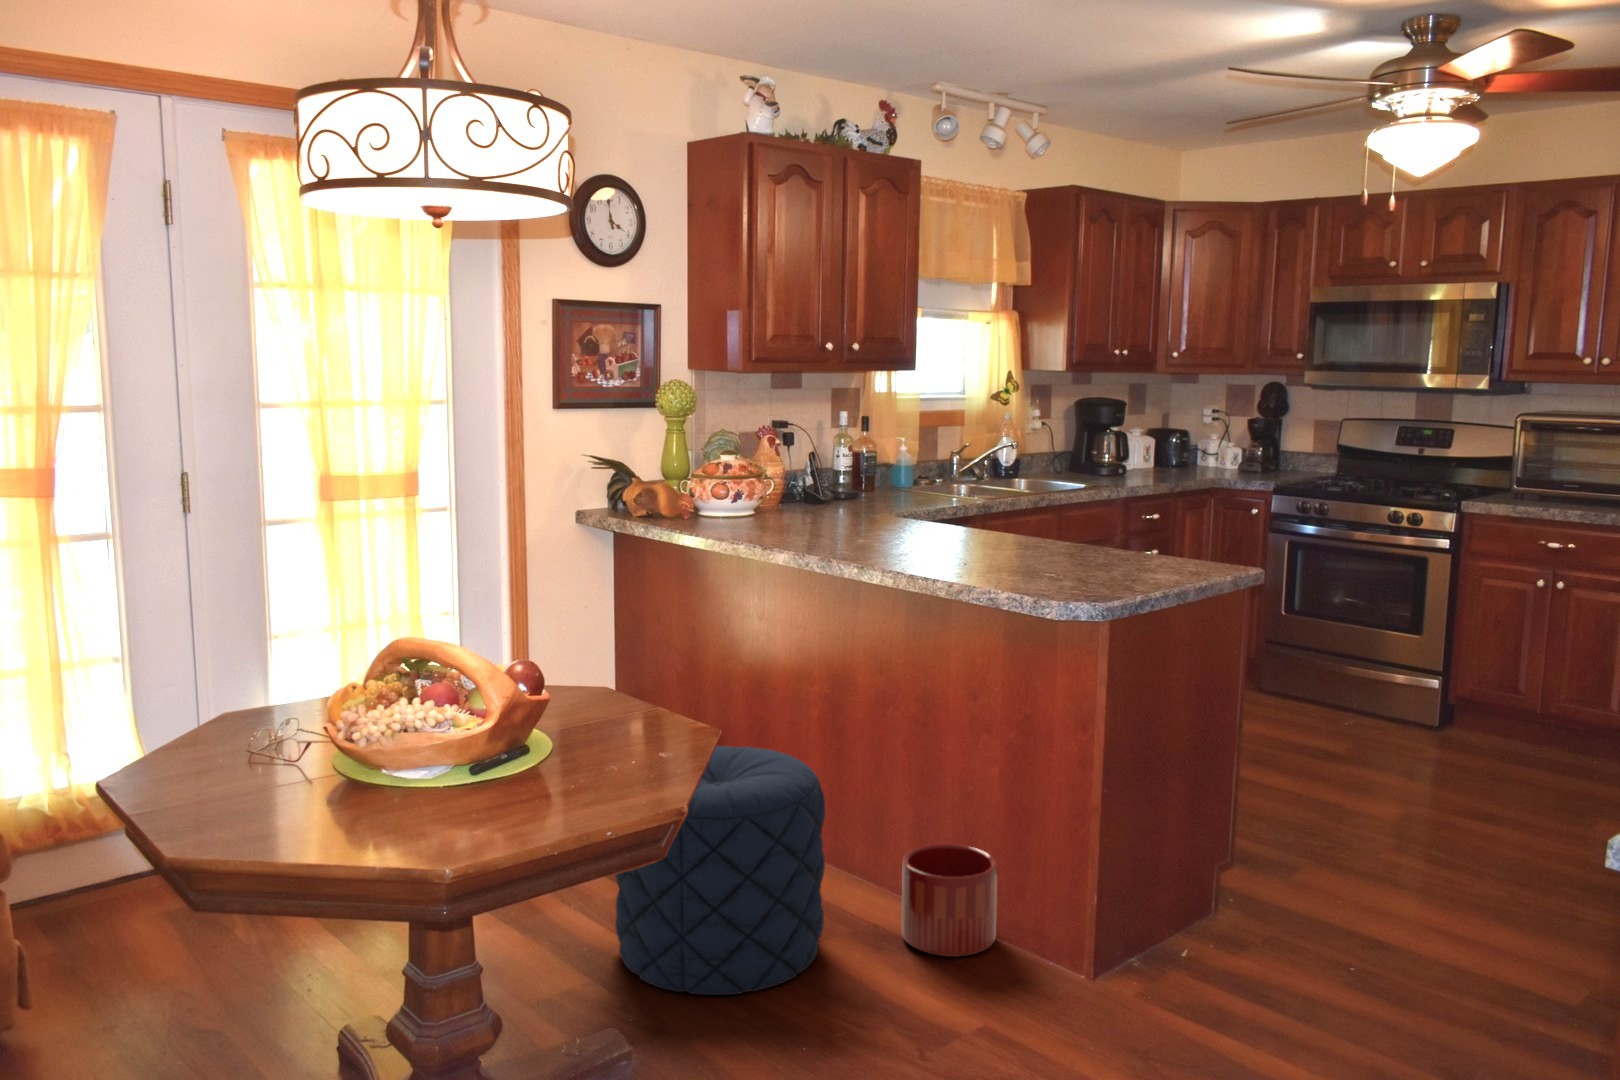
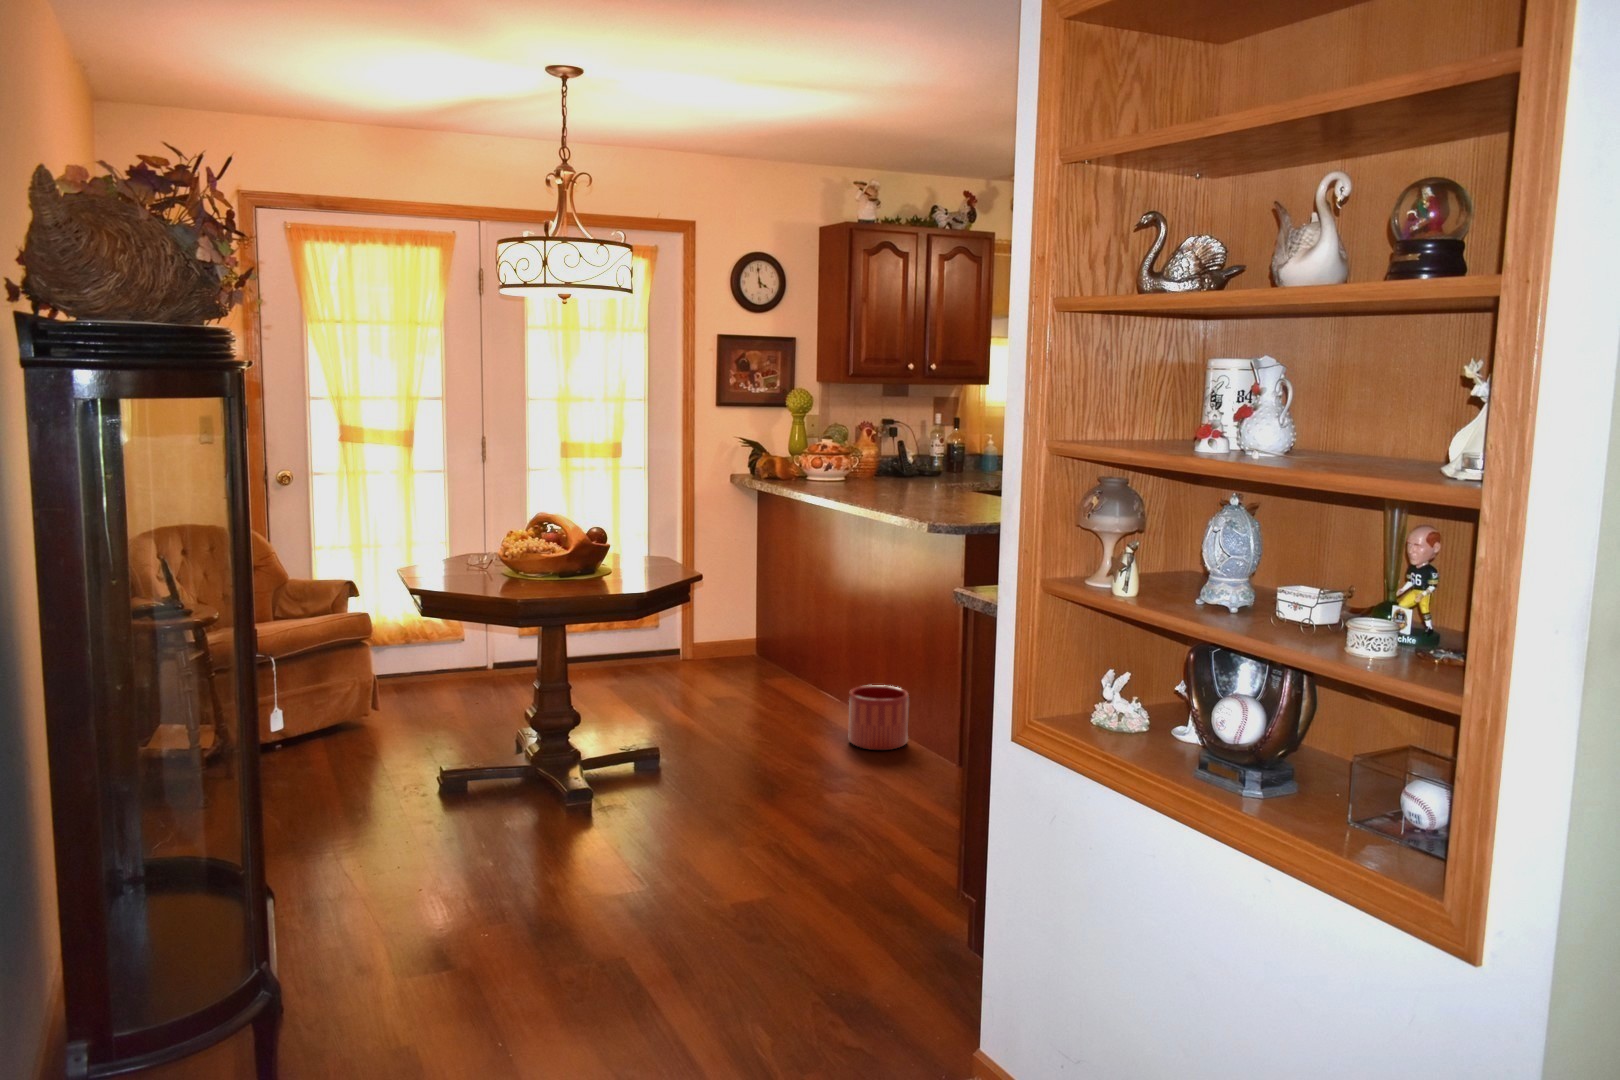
pouf: present [615,746,825,995] -> none [677,613,802,750]

